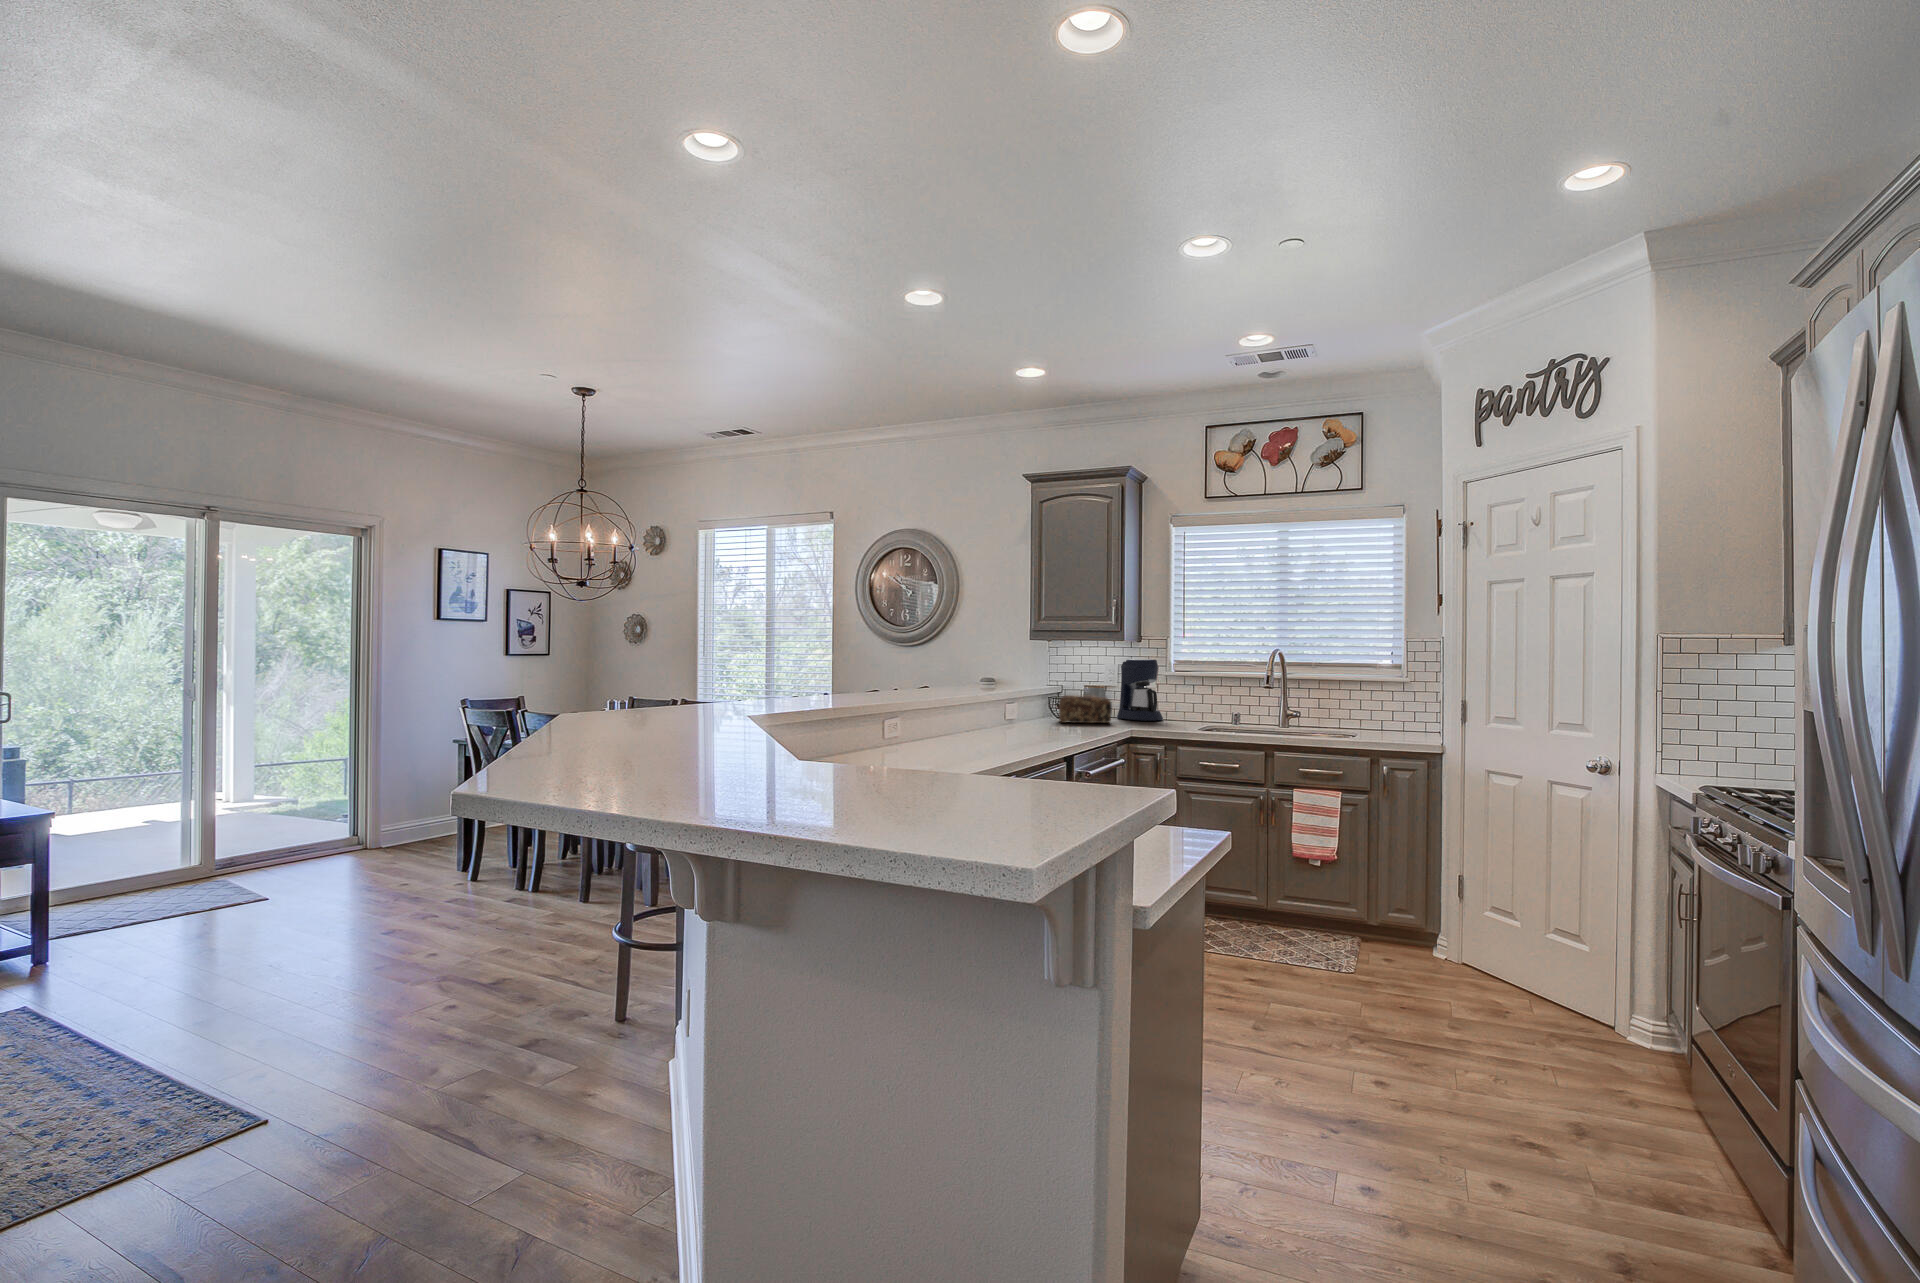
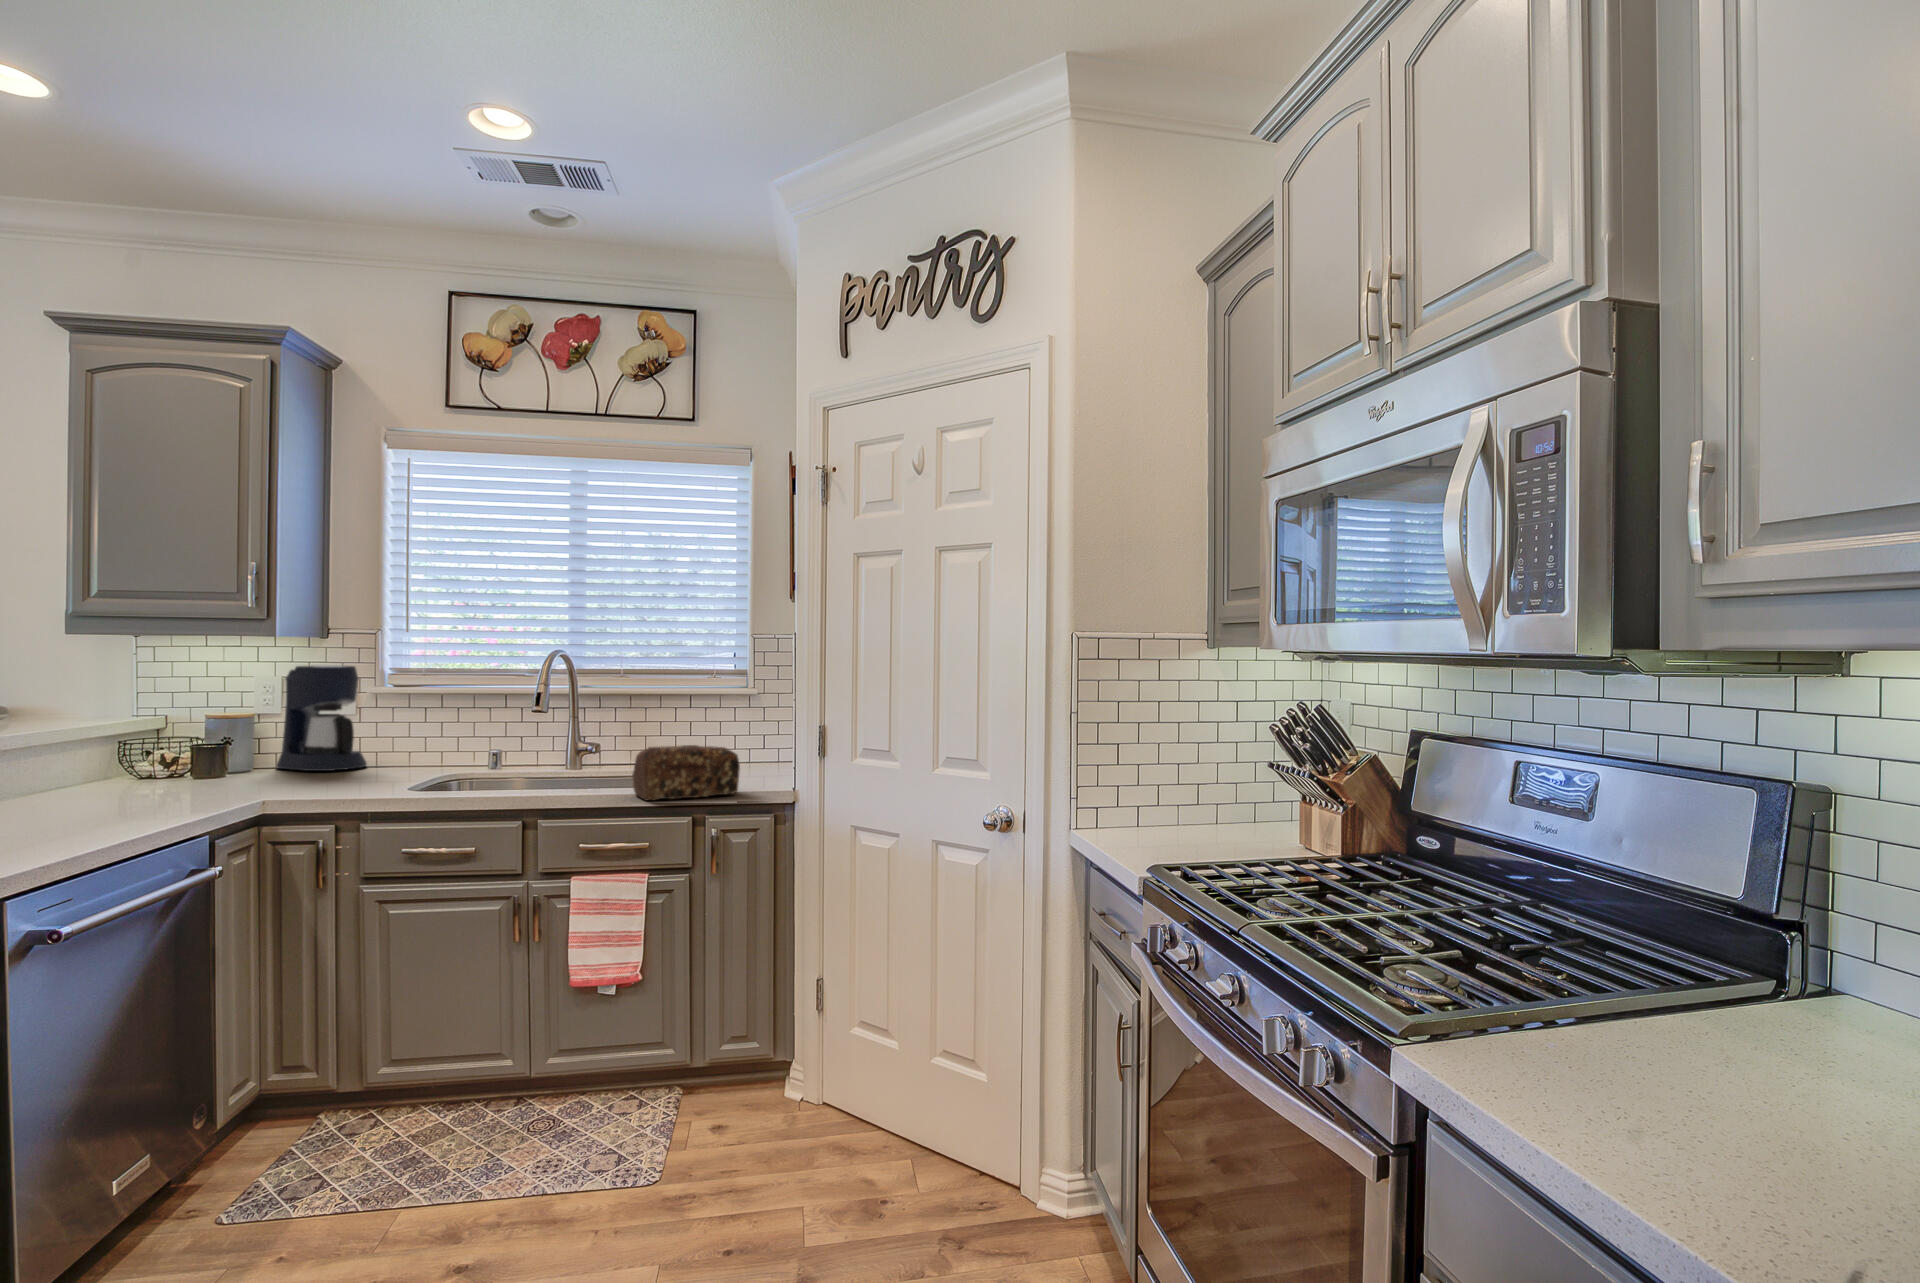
bread loaf: present [1059,695,1112,723] -> present [632,745,740,801]

